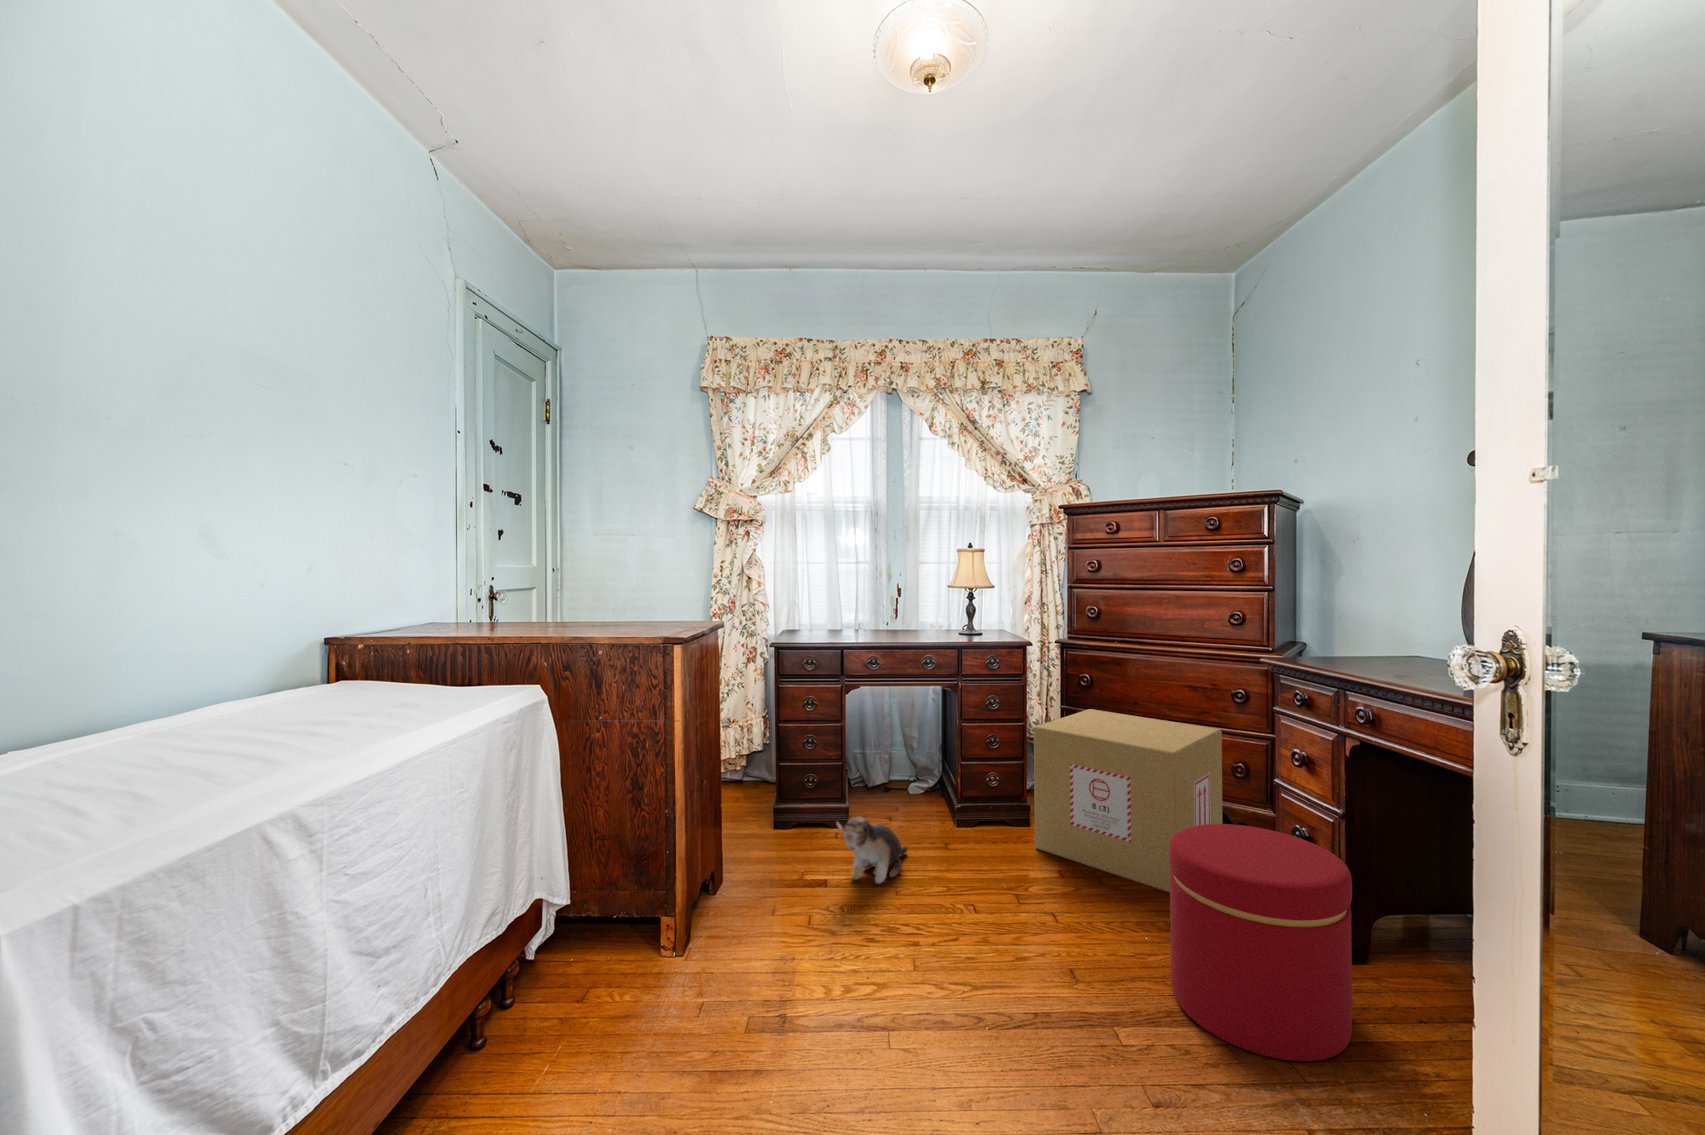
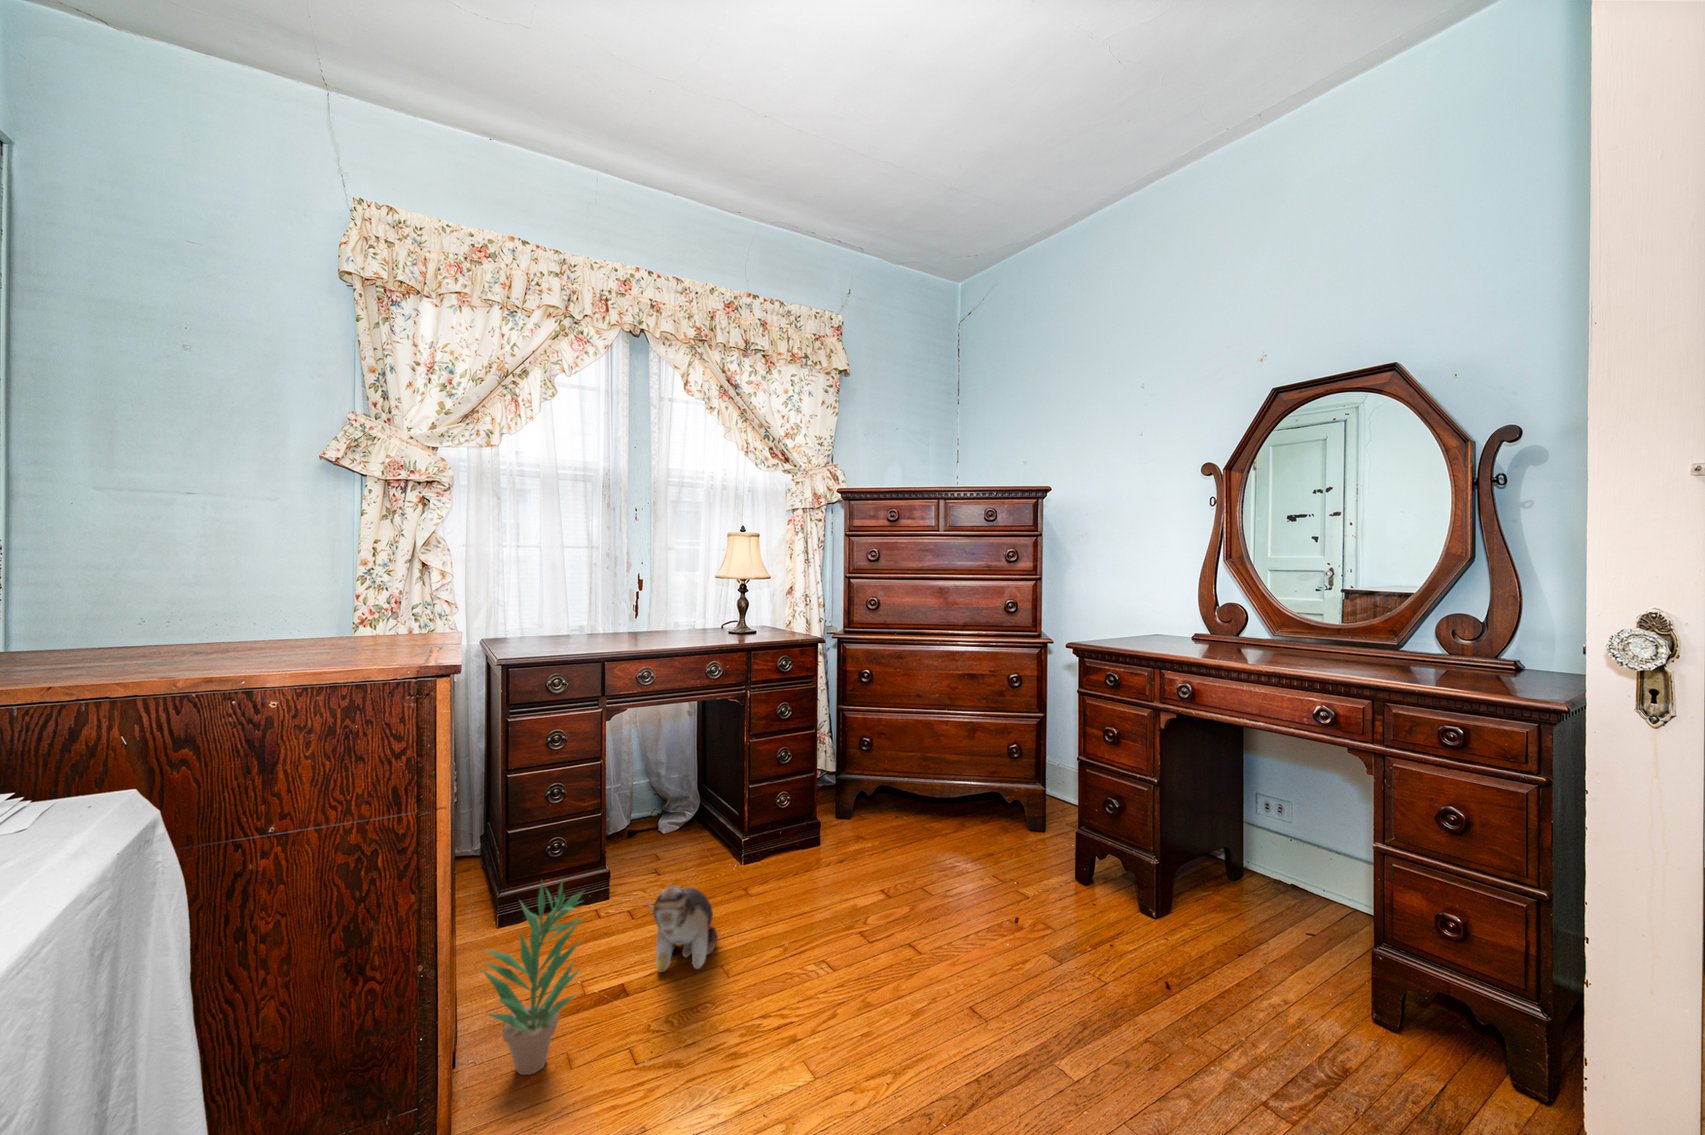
cardboard box: present [1034,709,1222,893] -> none [842,708,1007,891]
potted plant: none [719,788,785,912] -> present [482,880,583,1075]
ottoman: present [1169,824,1352,1061] -> none [1065,812,1236,1045]

